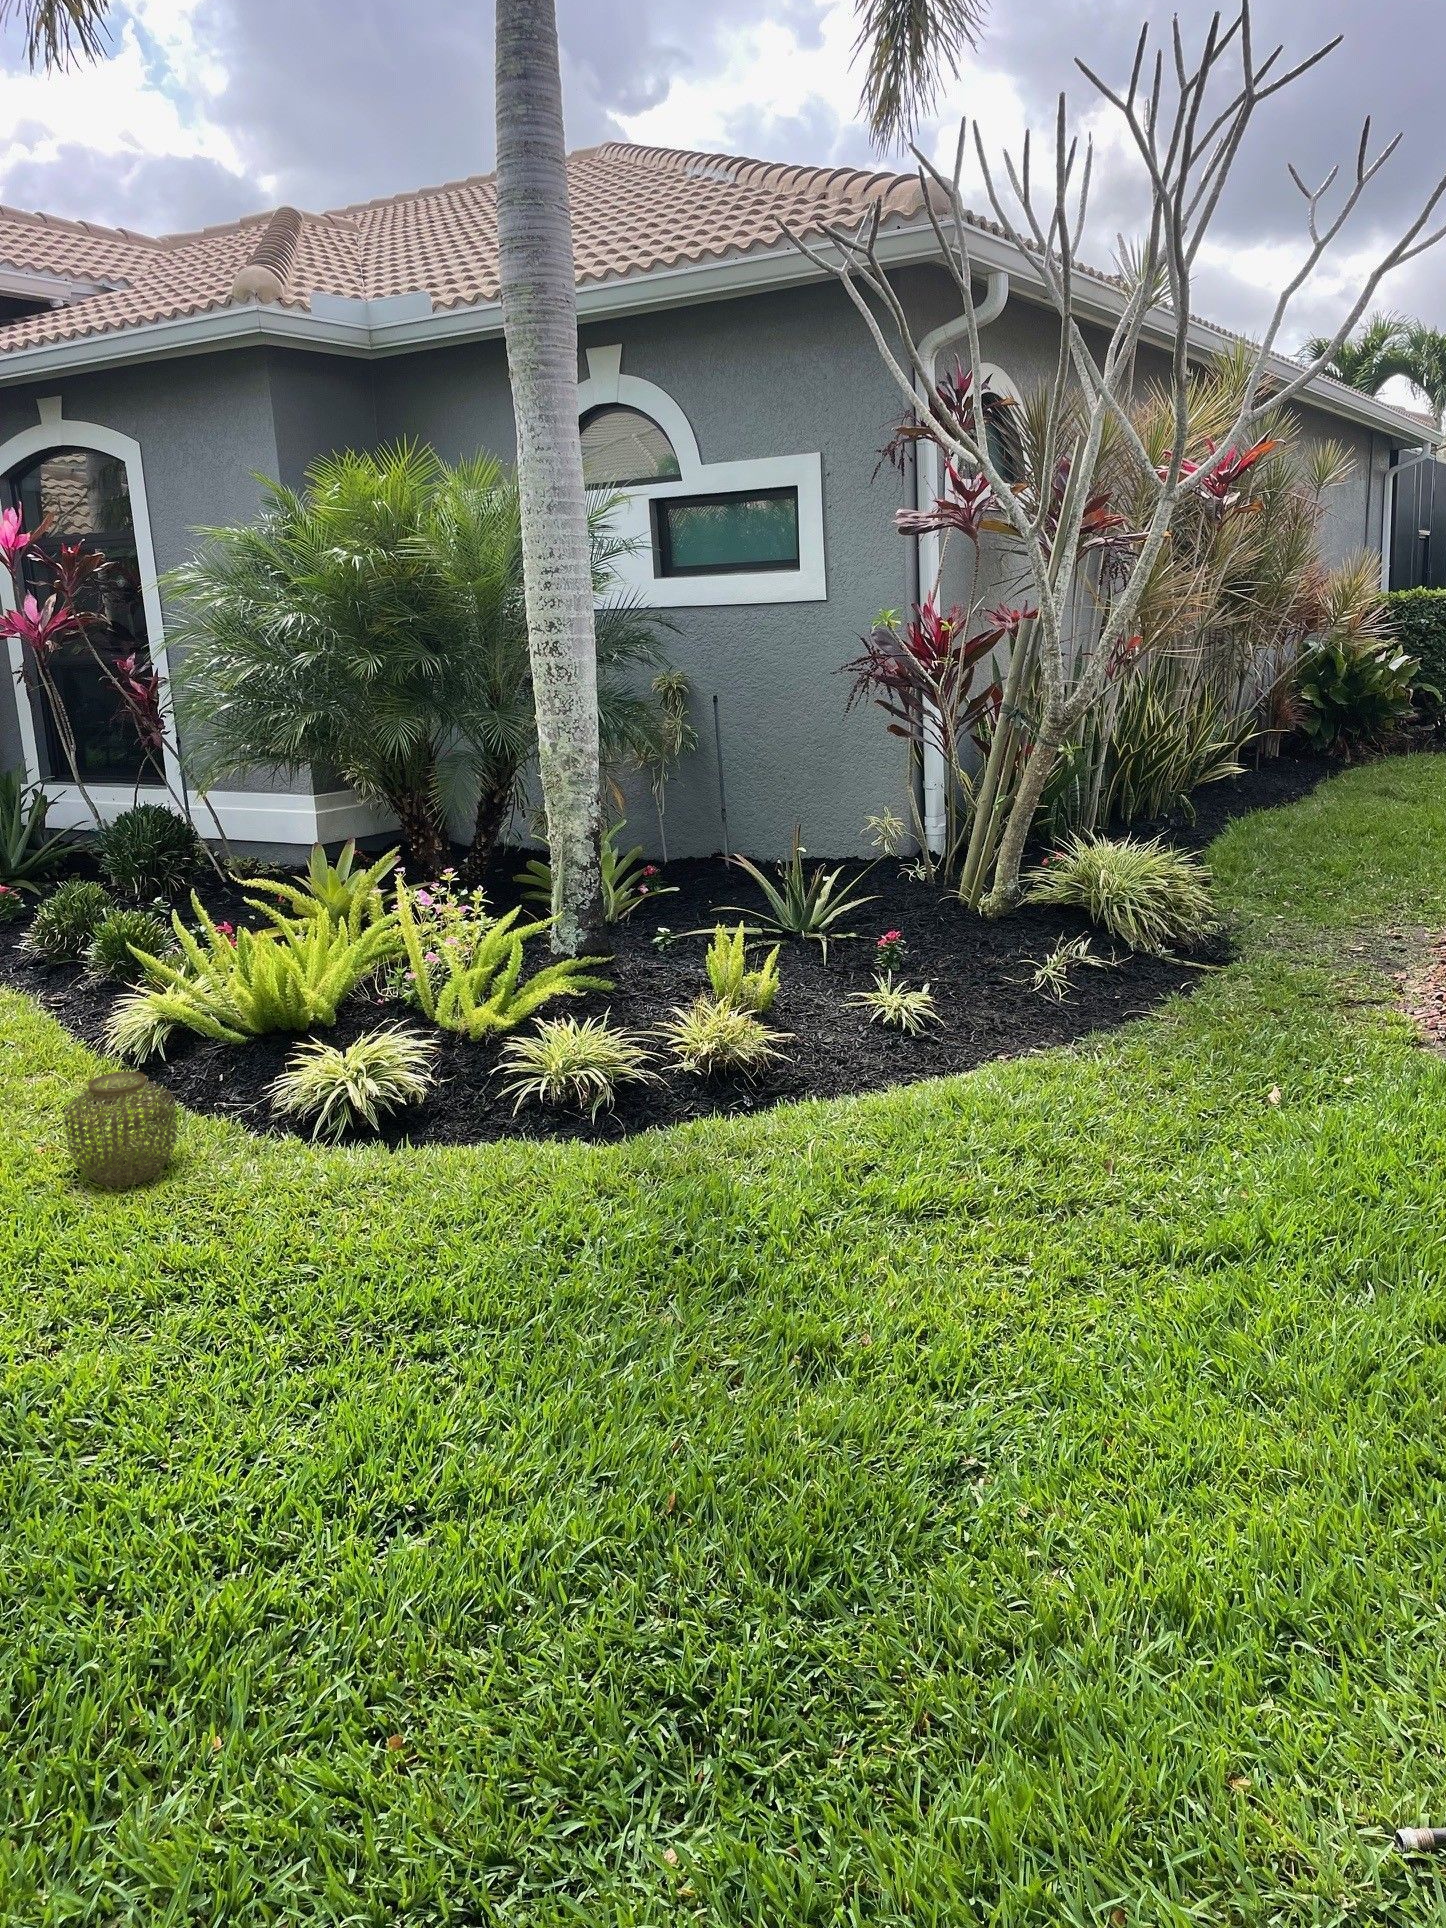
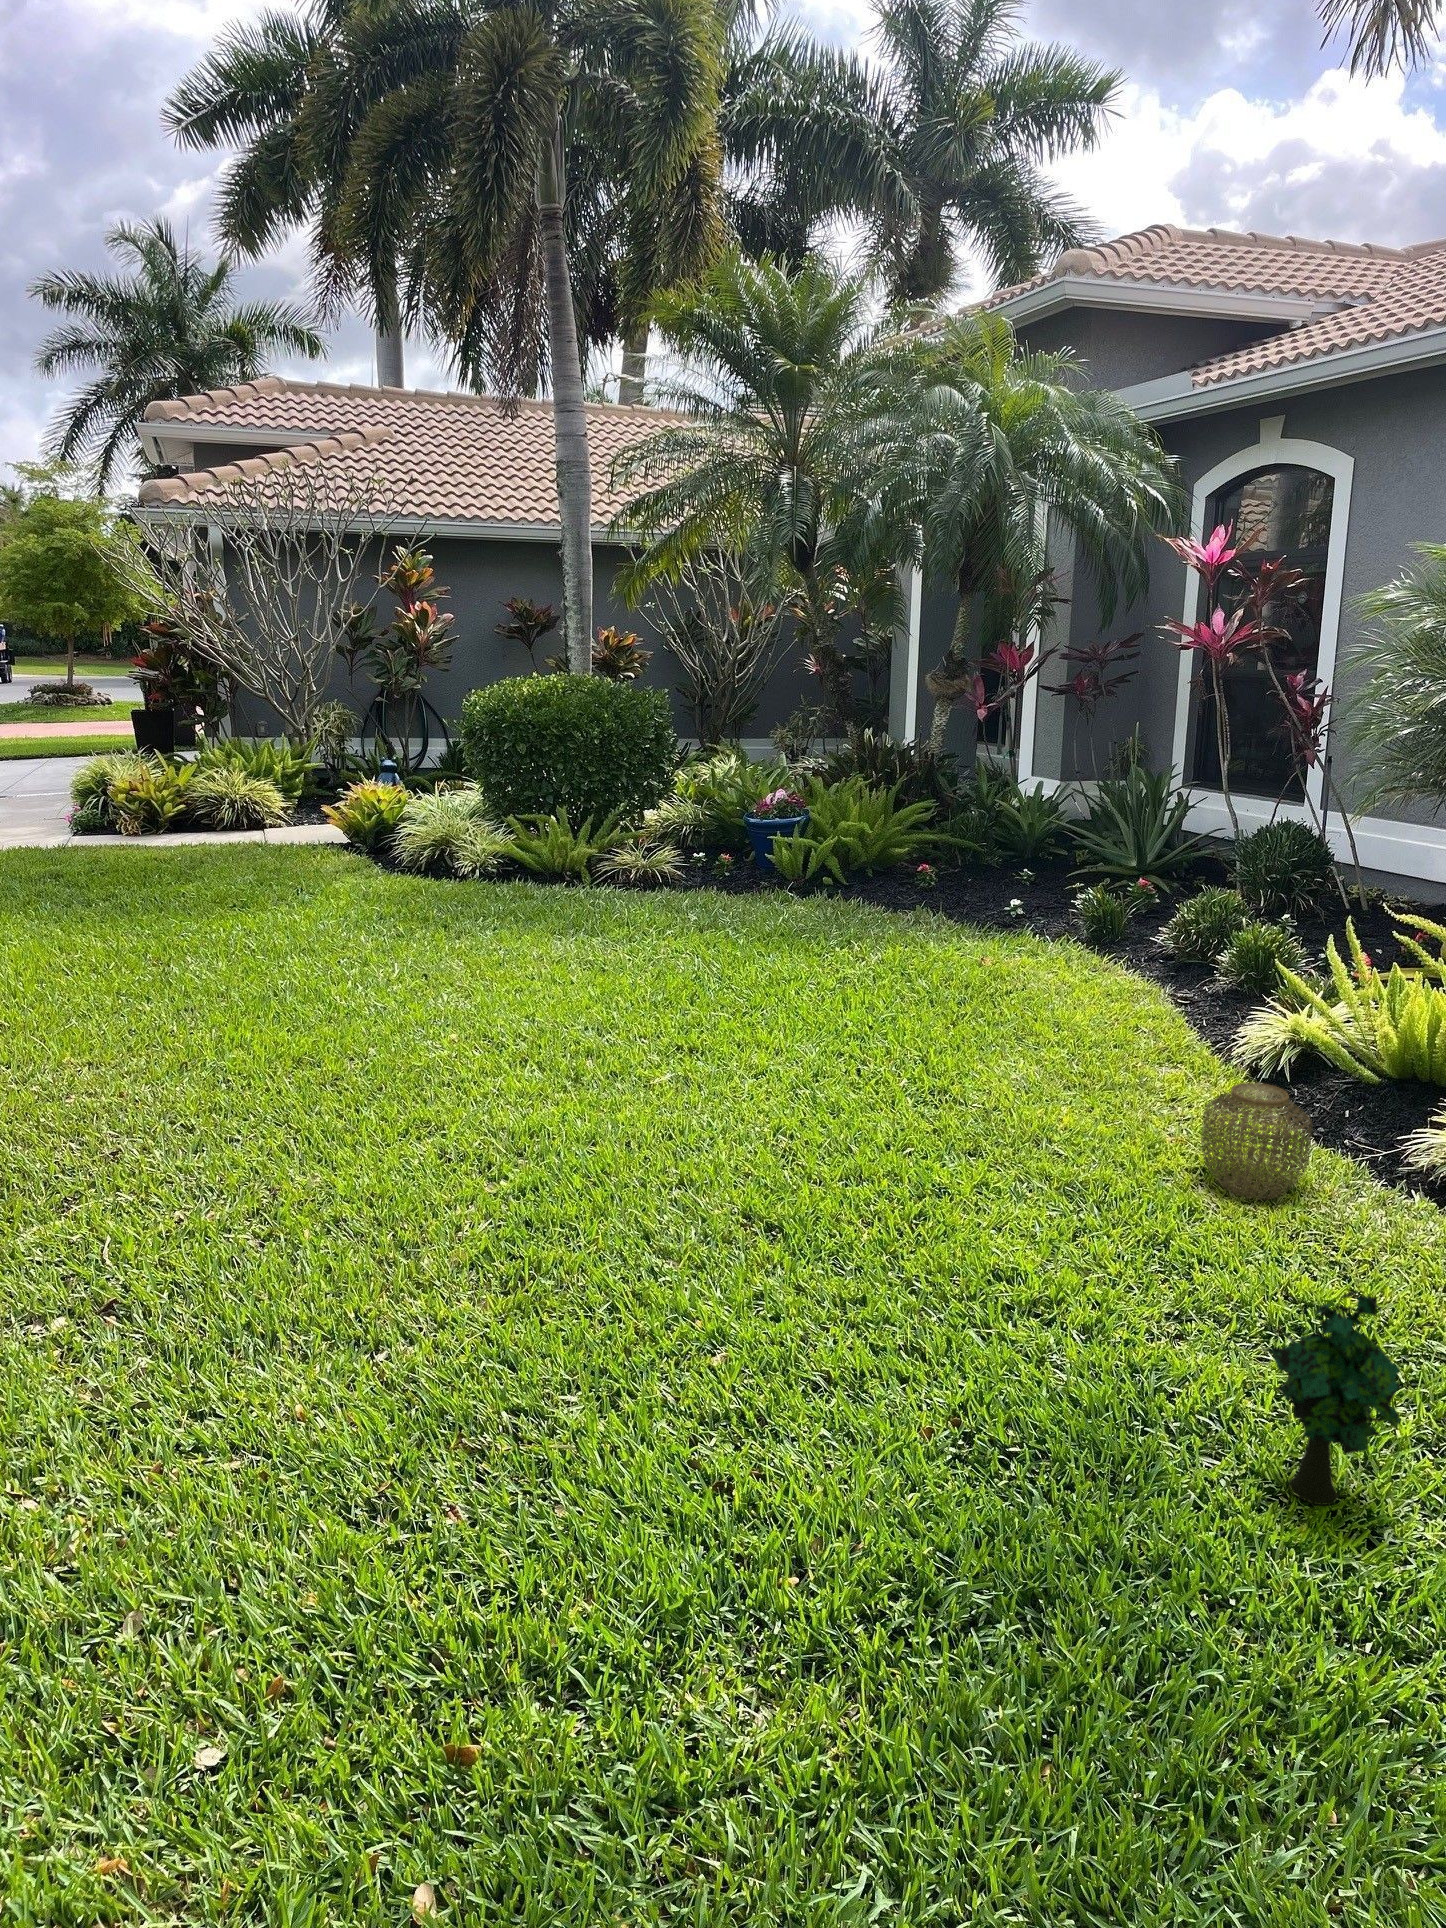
decorative plant: none [110,1247,252,1457] -> present [1260,1291,1401,1505]

